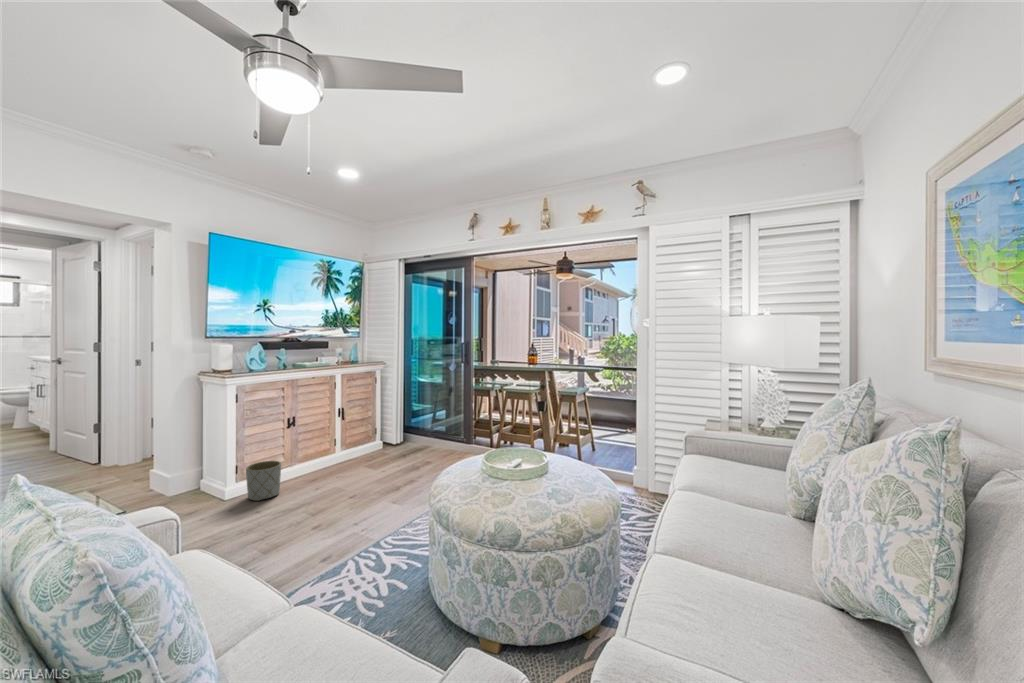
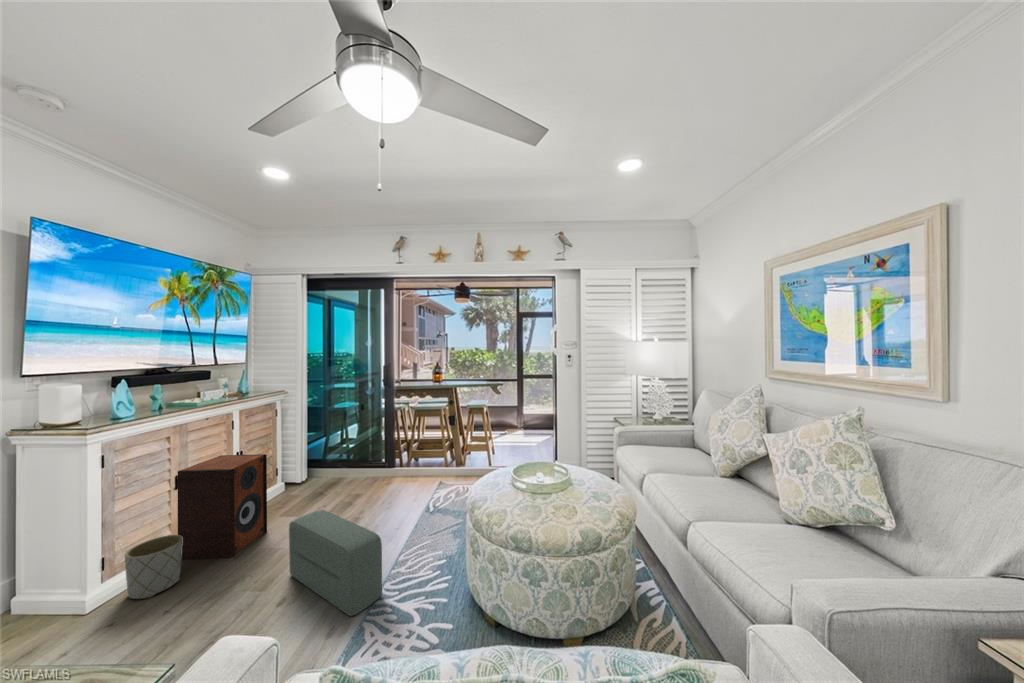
speaker: none [287,408,348,489] -> present [178,454,267,559]
pouf: none [335,463,379,552] -> present [289,510,382,616]

